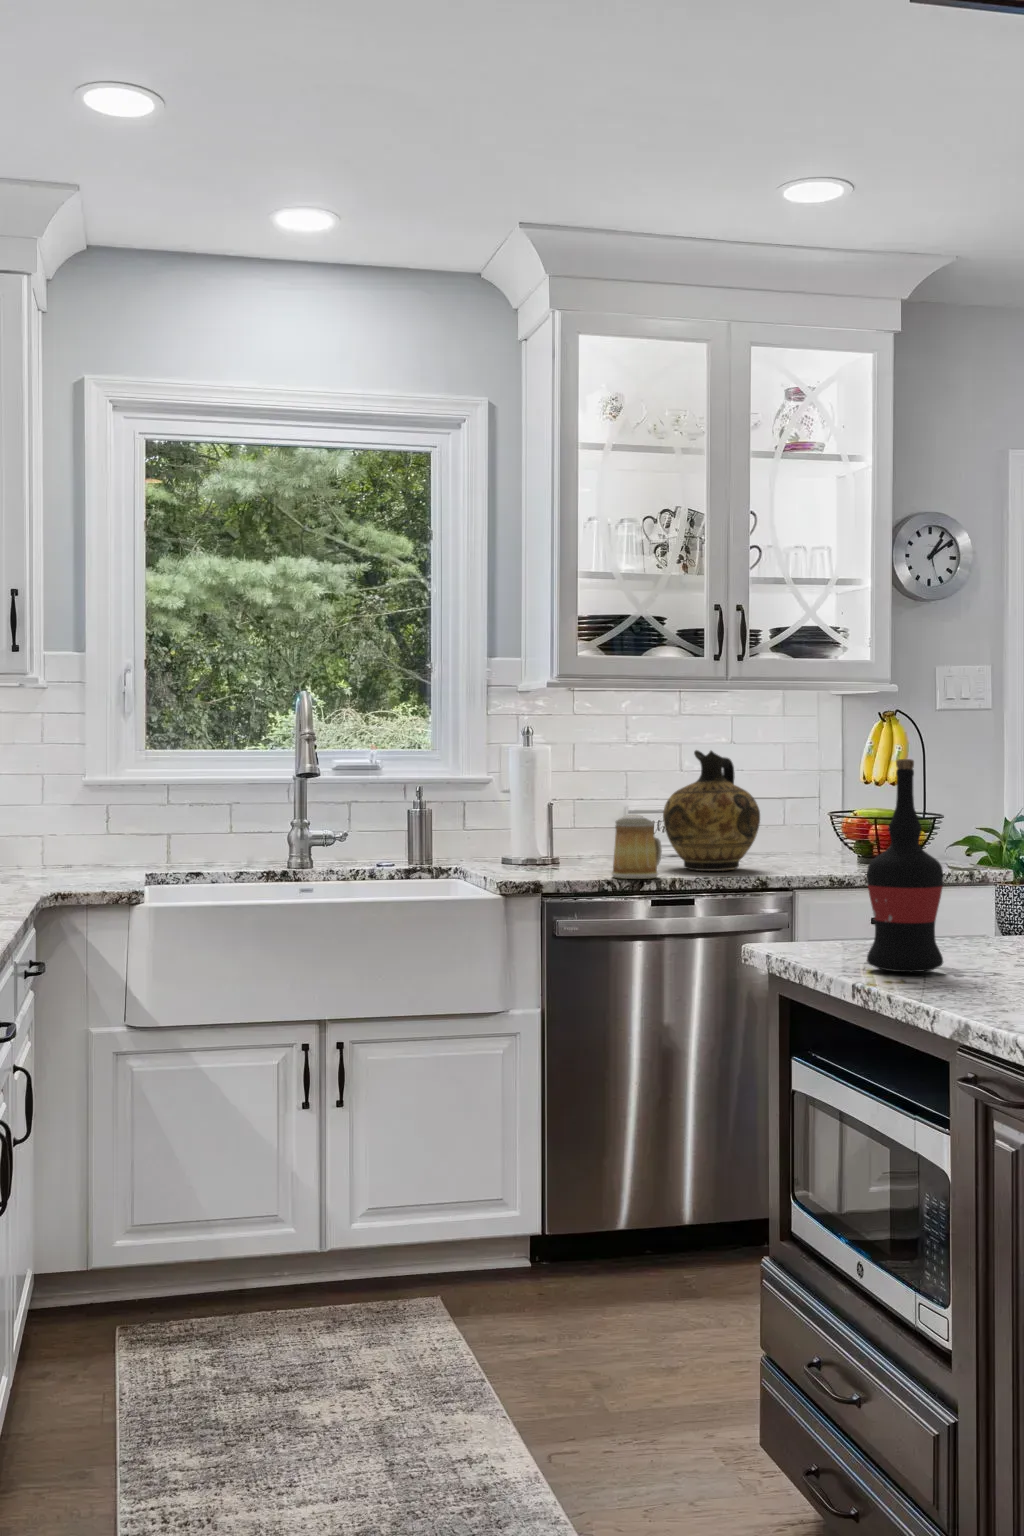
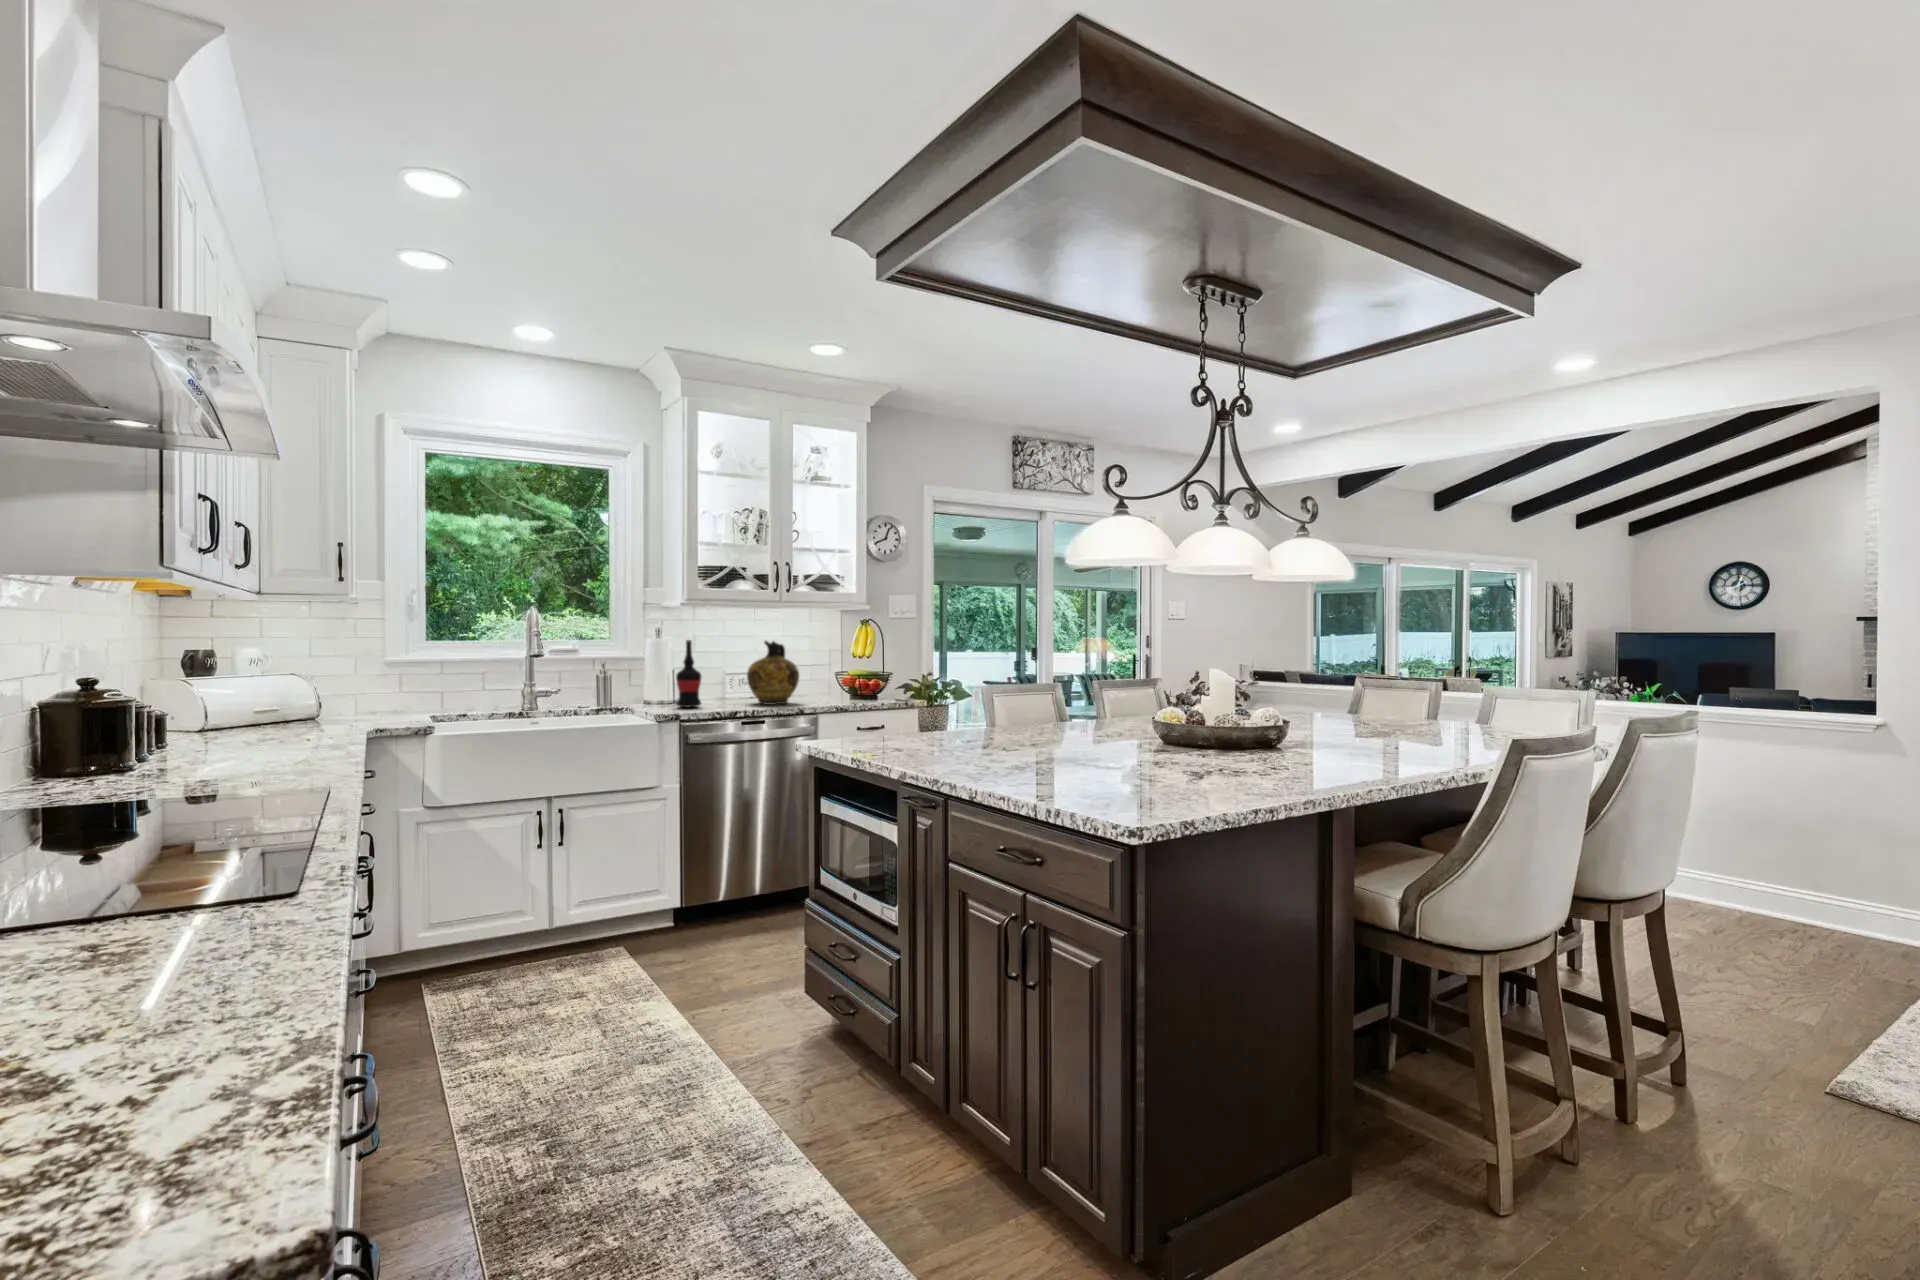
wine bottle: present [867,759,944,972] -> present [676,640,701,707]
mug: present [611,814,662,879] -> none [719,675,747,710]

